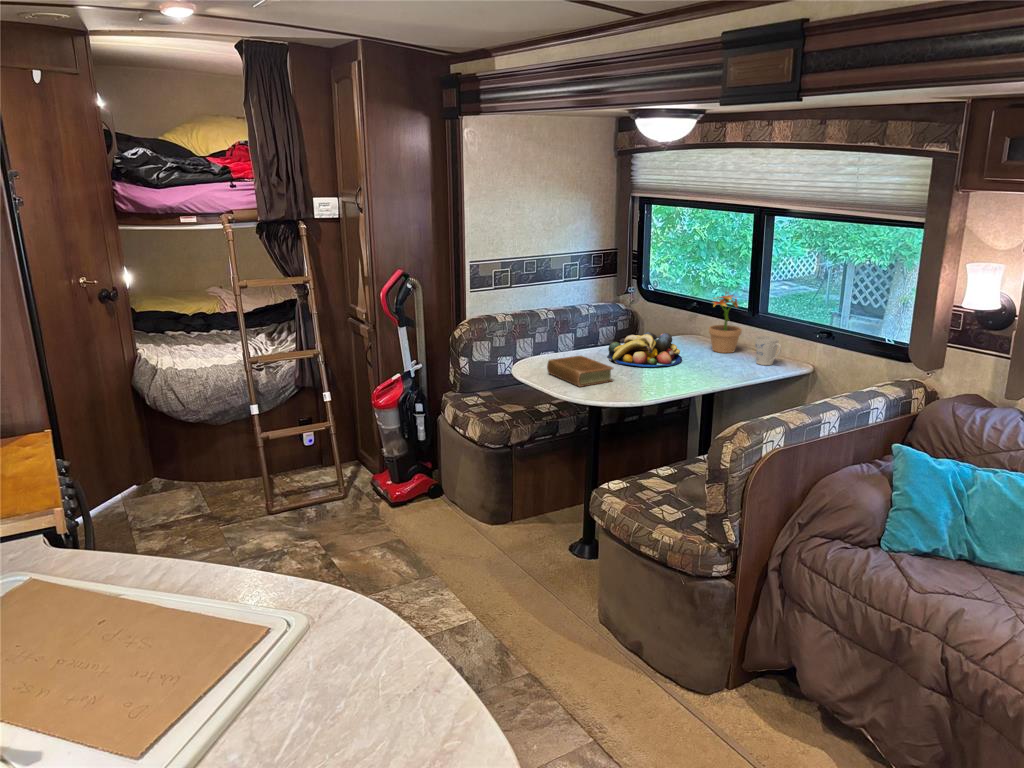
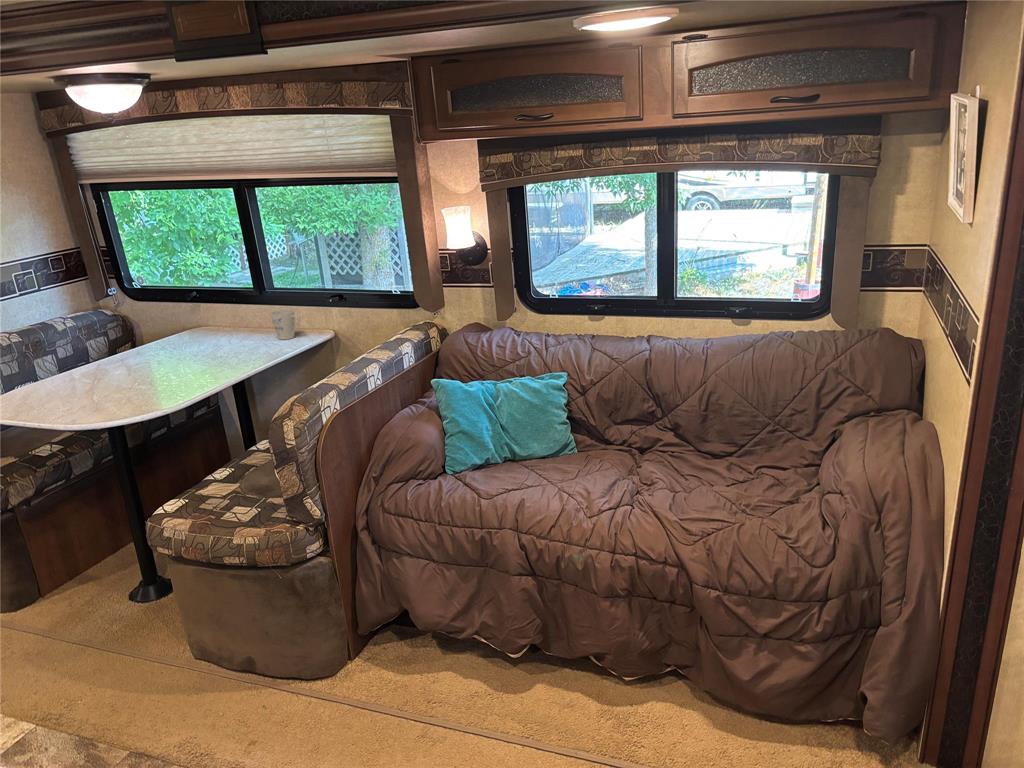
potted plant: present [709,294,742,353] -> none [213,273,254,338]
fruit bowl: present [607,332,682,367] -> none [109,329,200,374]
book: present [547,356,613,387] -> none [37,375,130,411]

